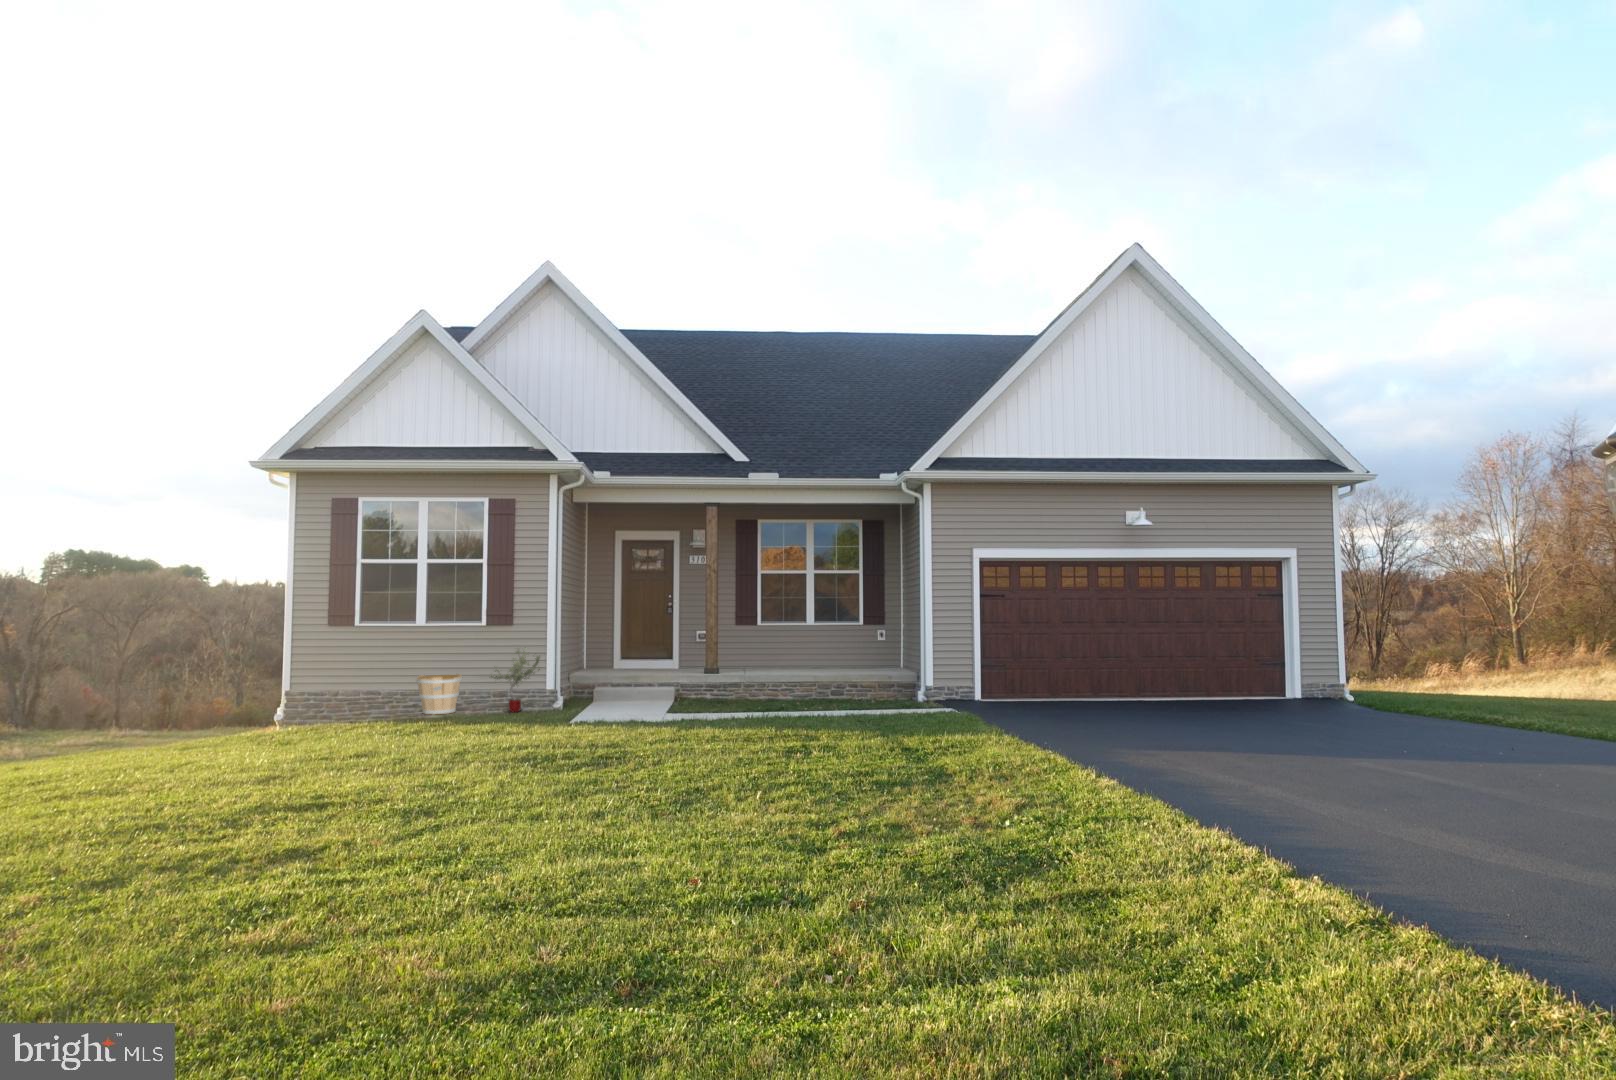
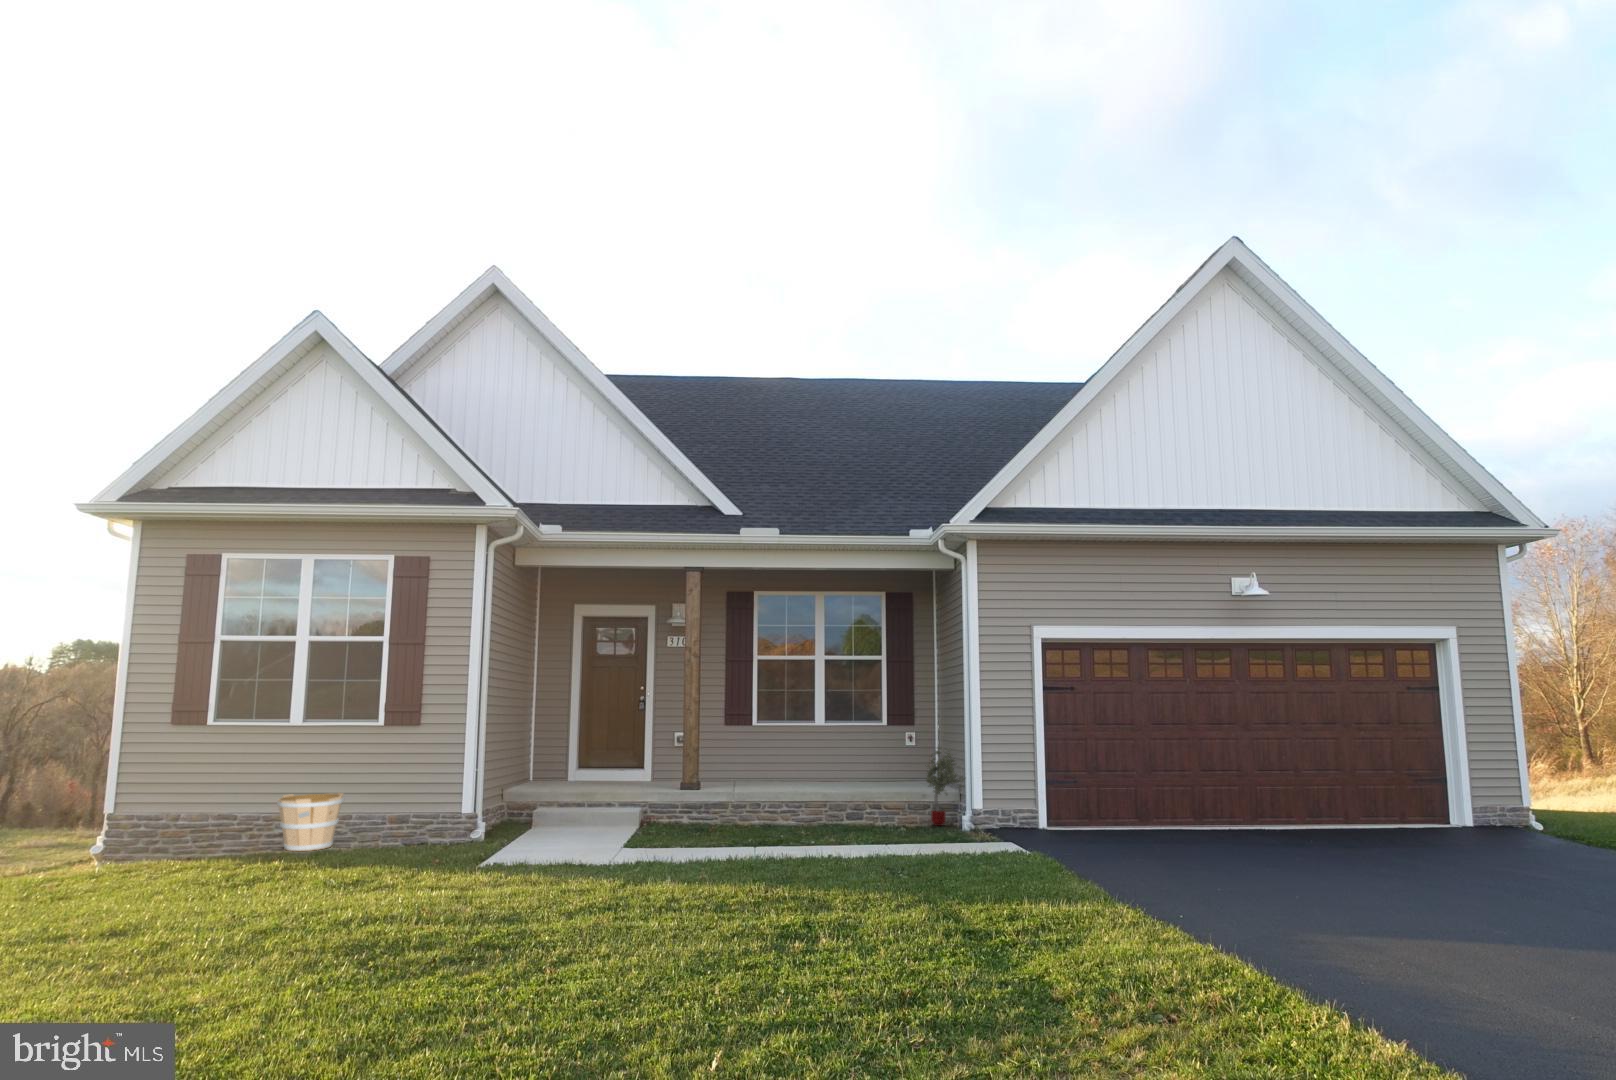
potted tree: present [491,647,540,712] -> present [926,747,964,826]

